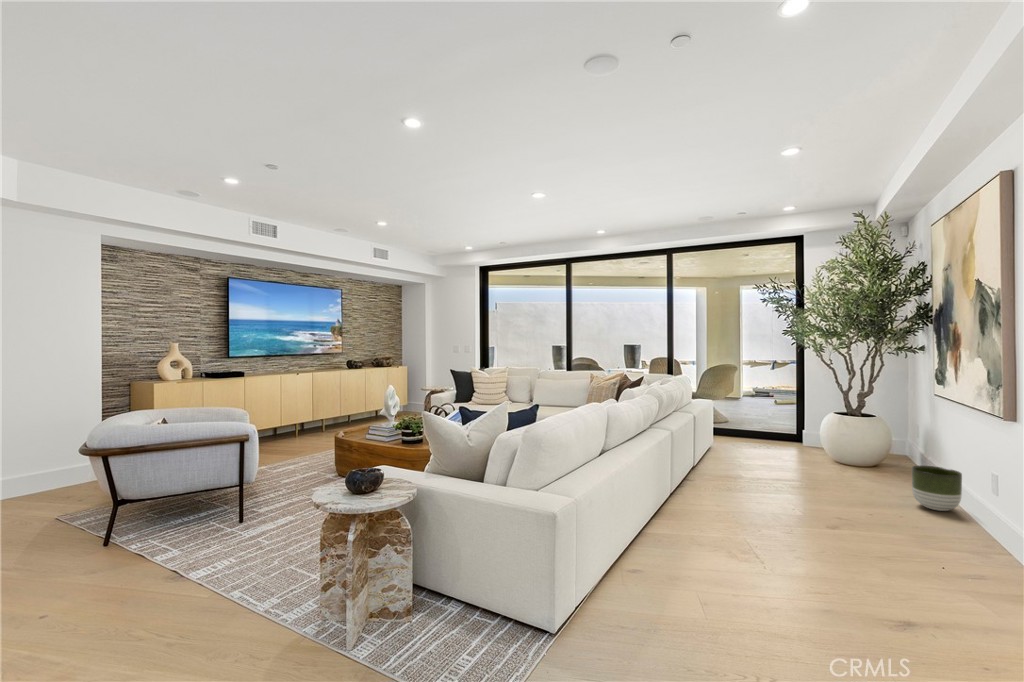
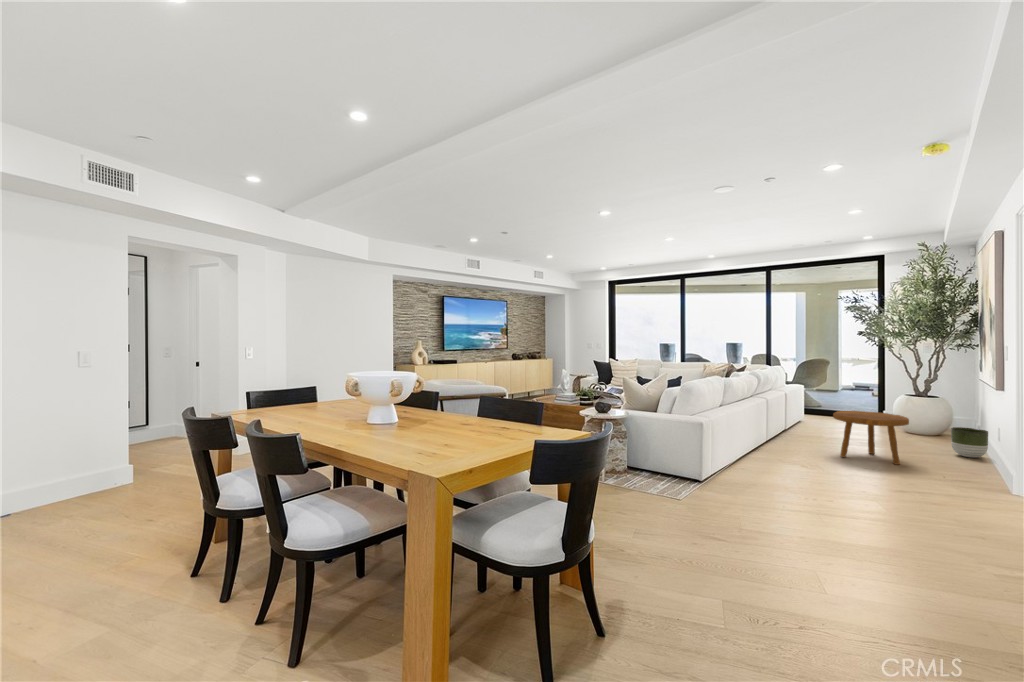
footstool: none [763,447,871,536] -> present [833,411,909,465]

